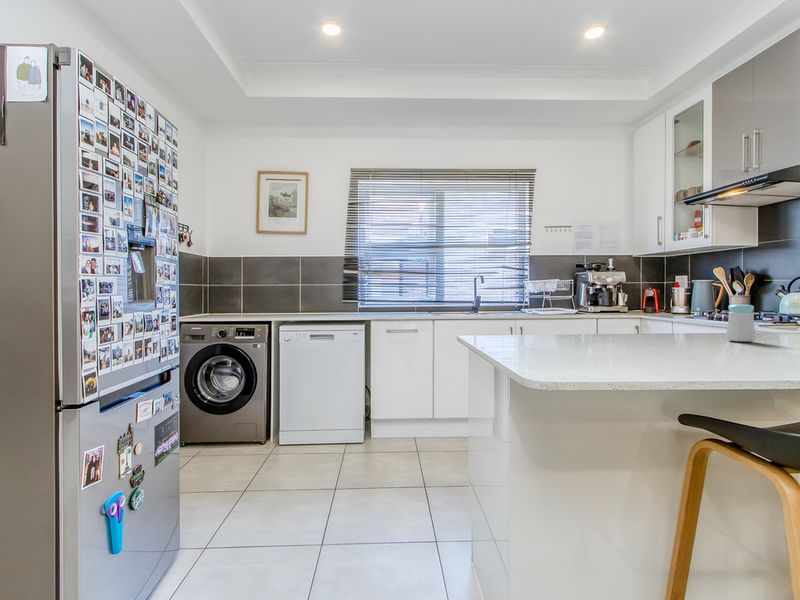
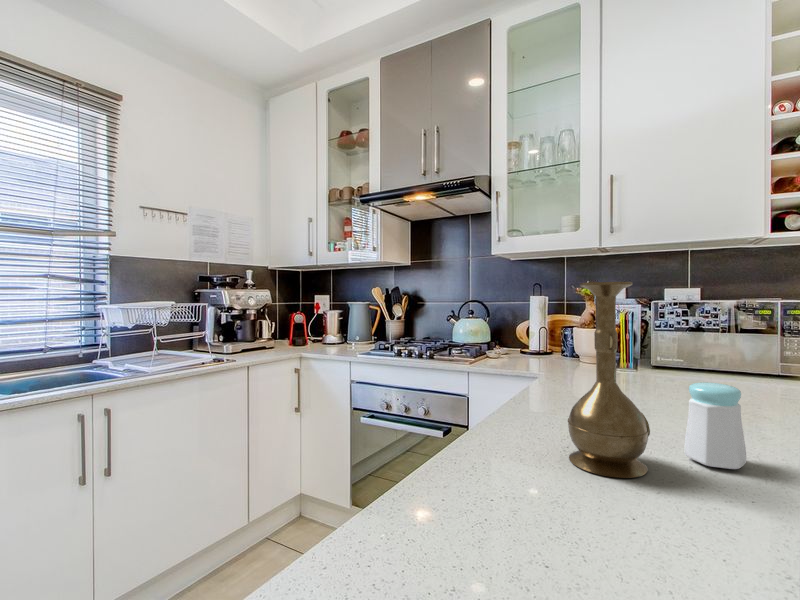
vase: none [664,258,703,338] -> present [568,282,650,478]

